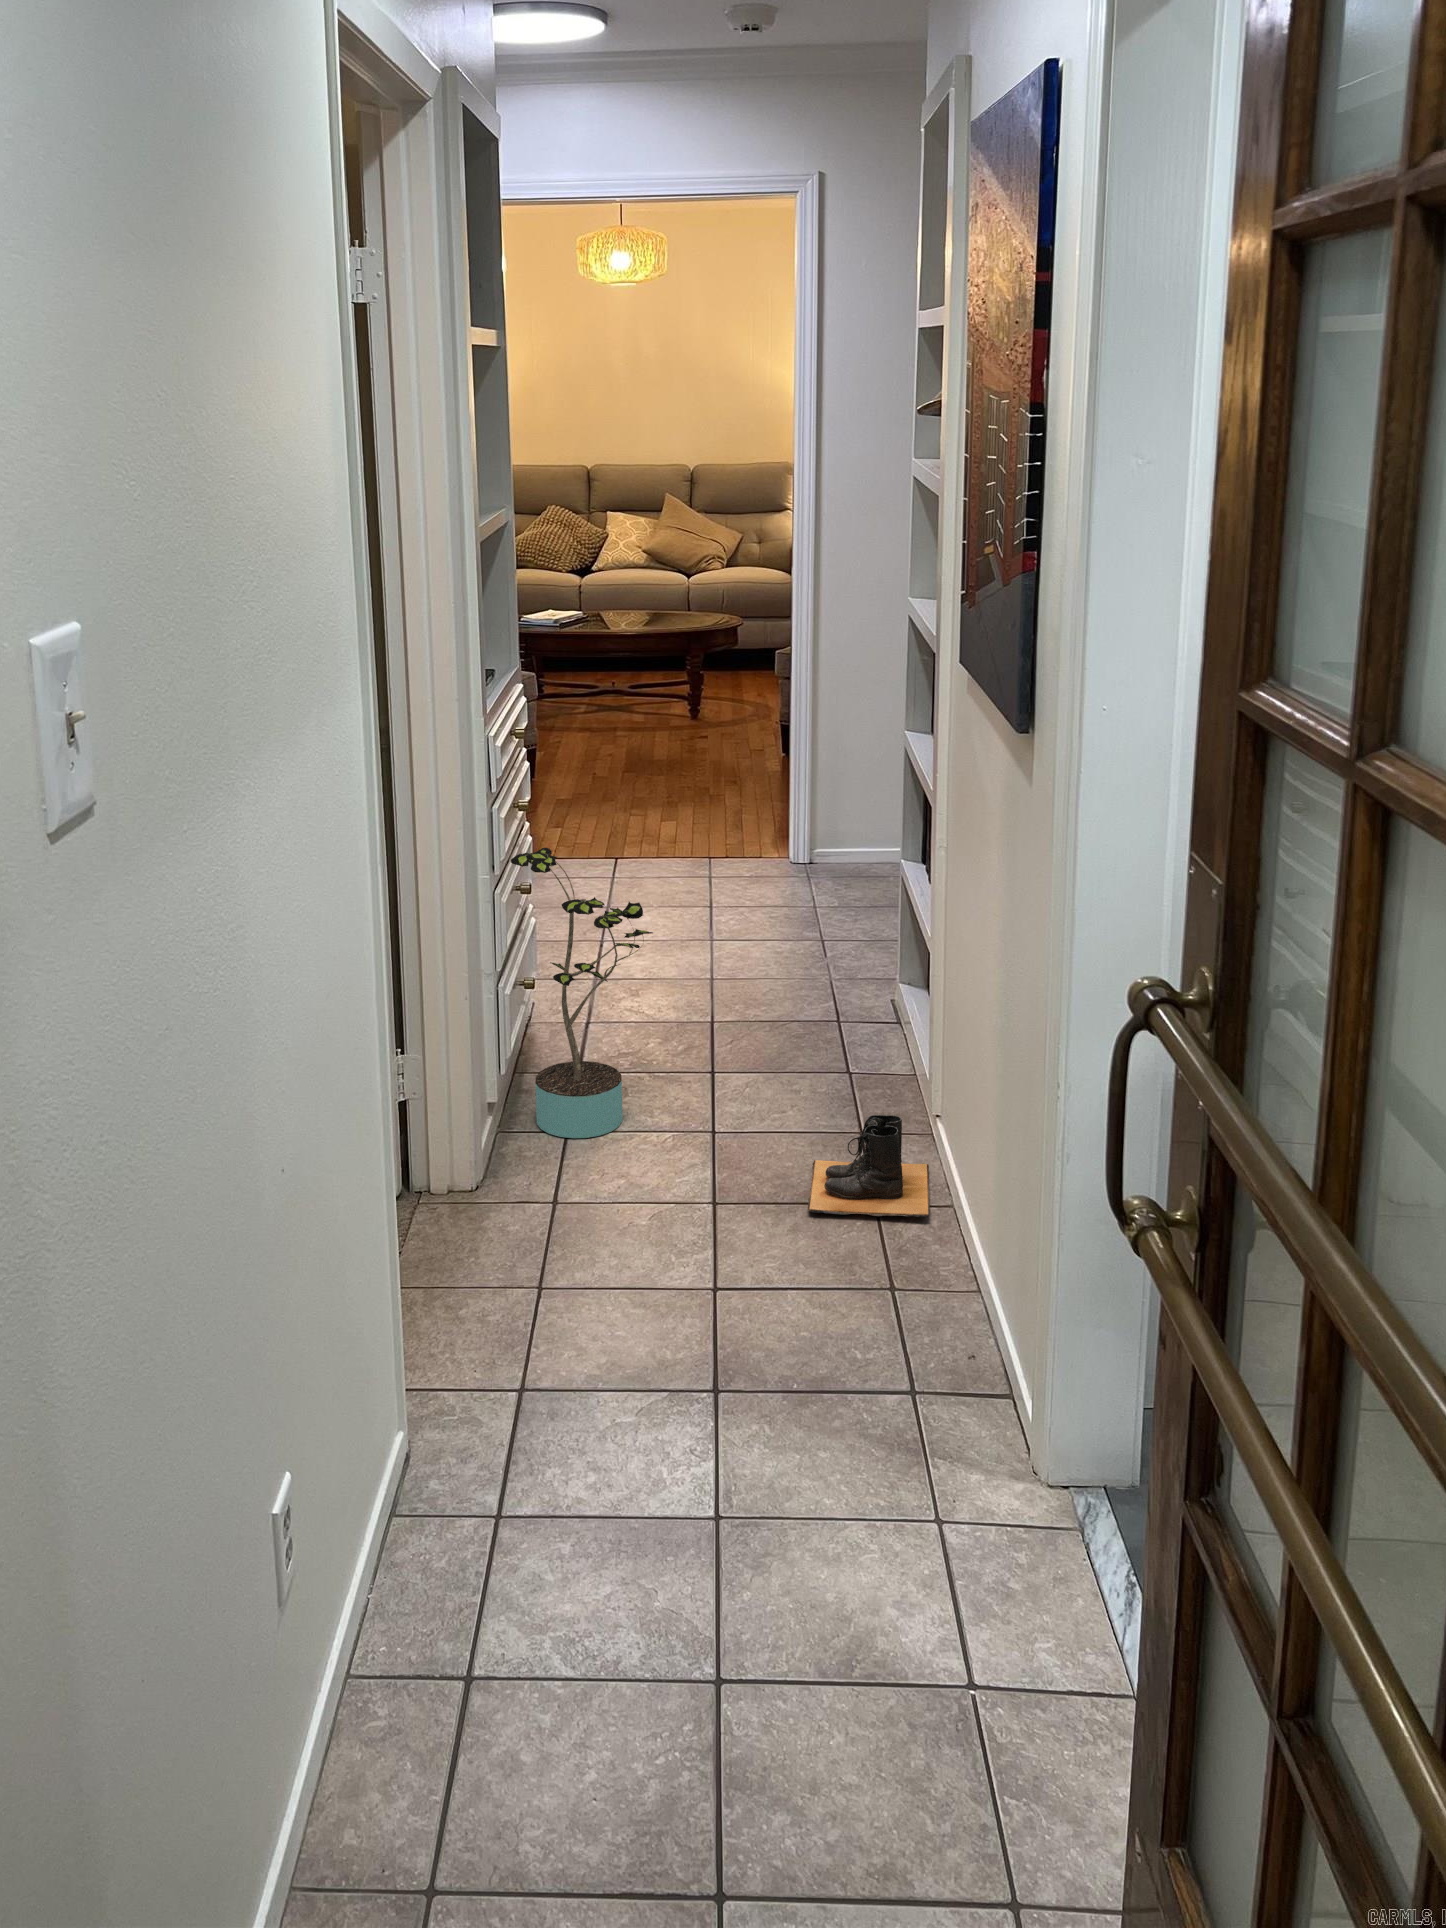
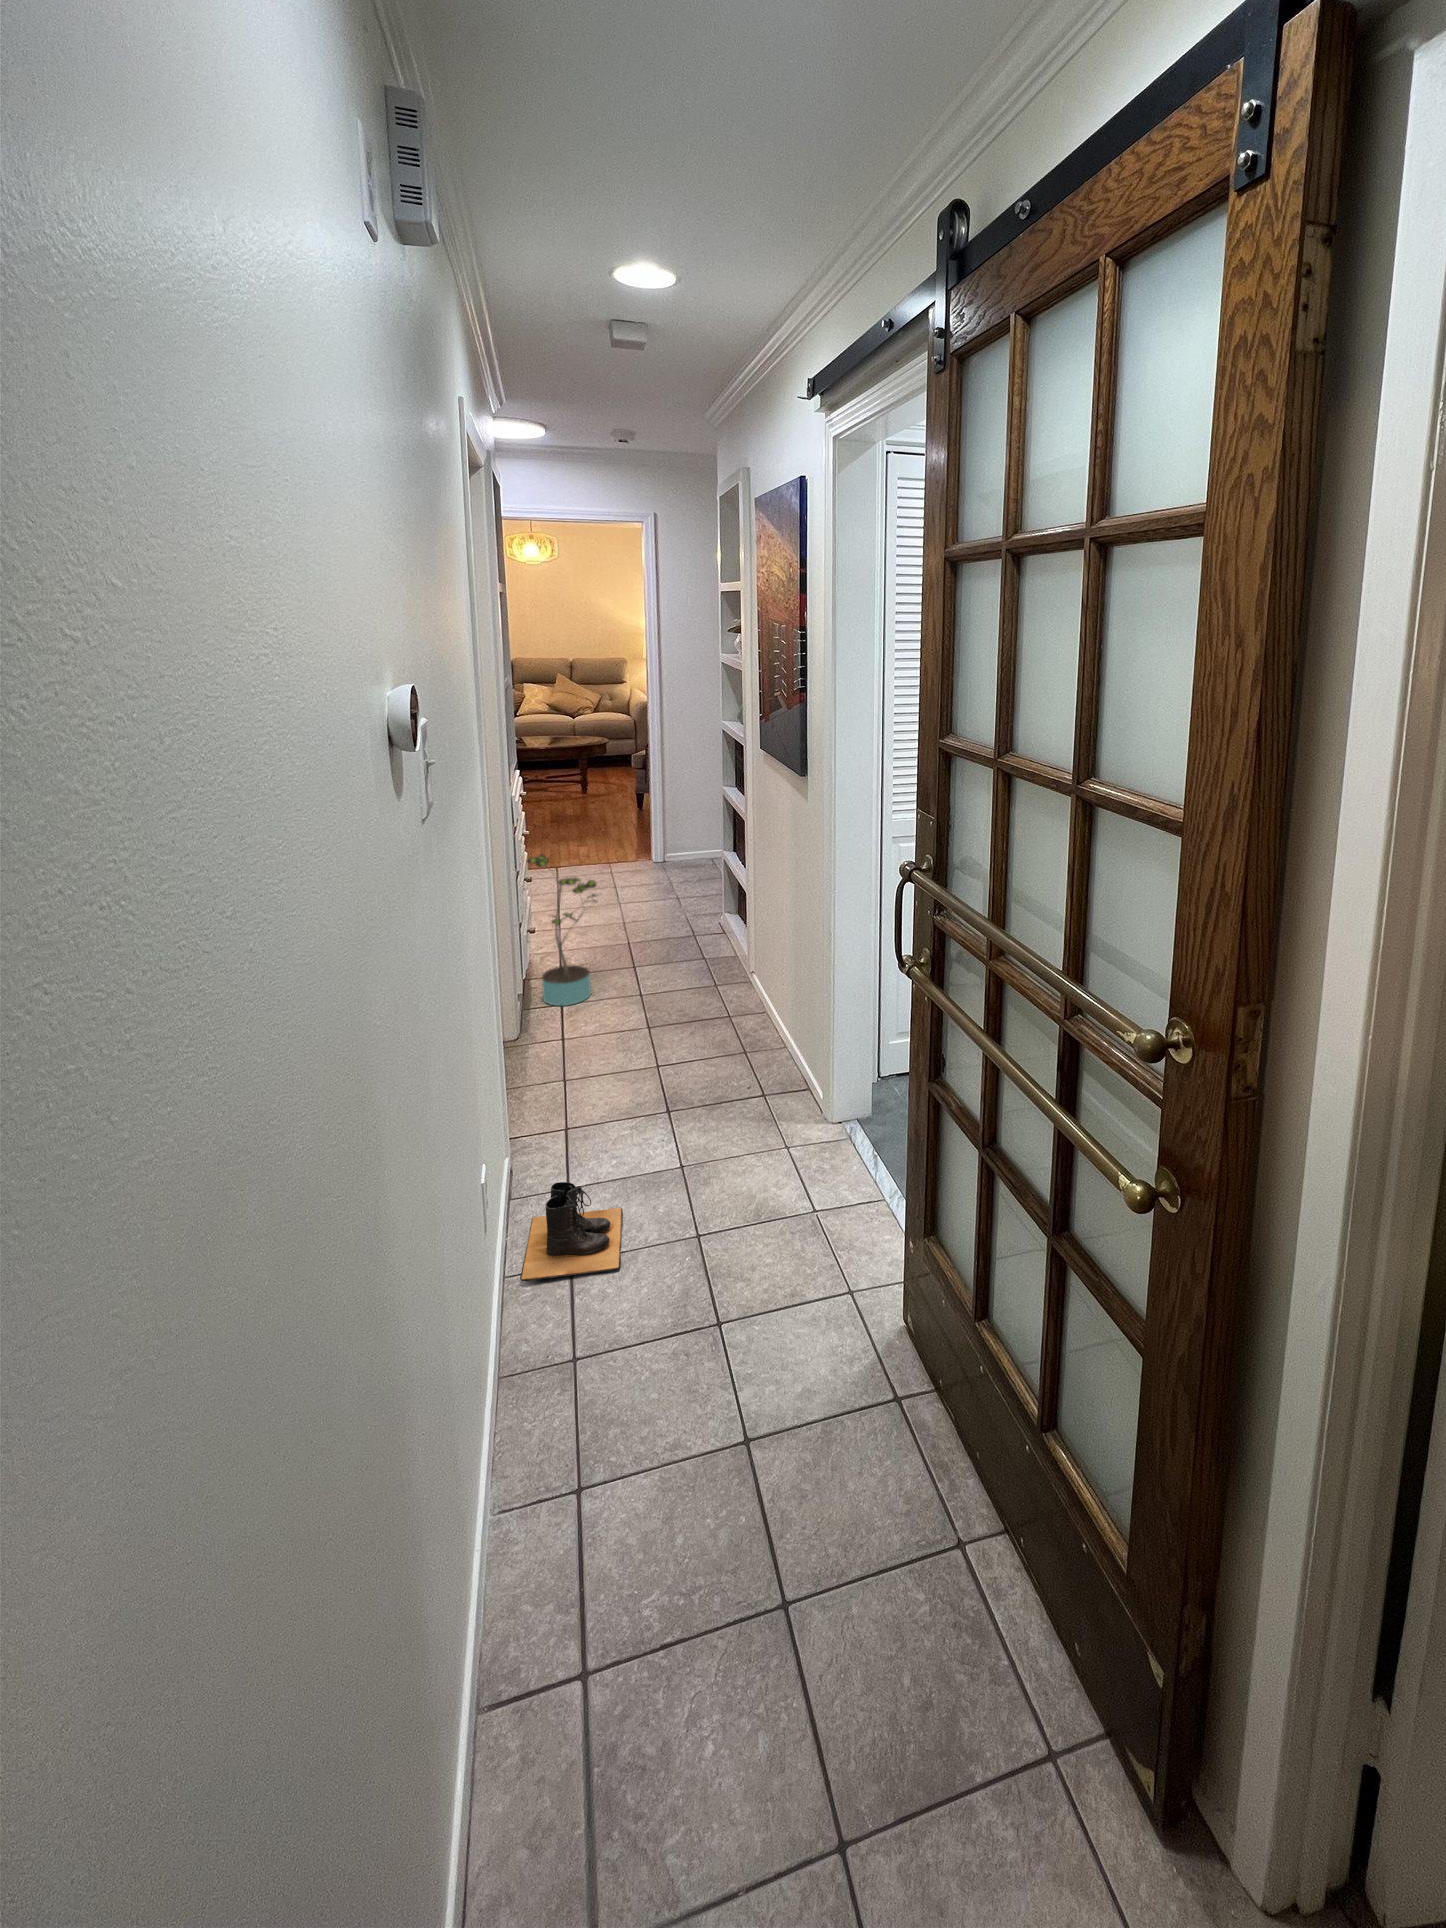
boots: present [808,1115,930,1217] -> present [520,1182,623,1281]

